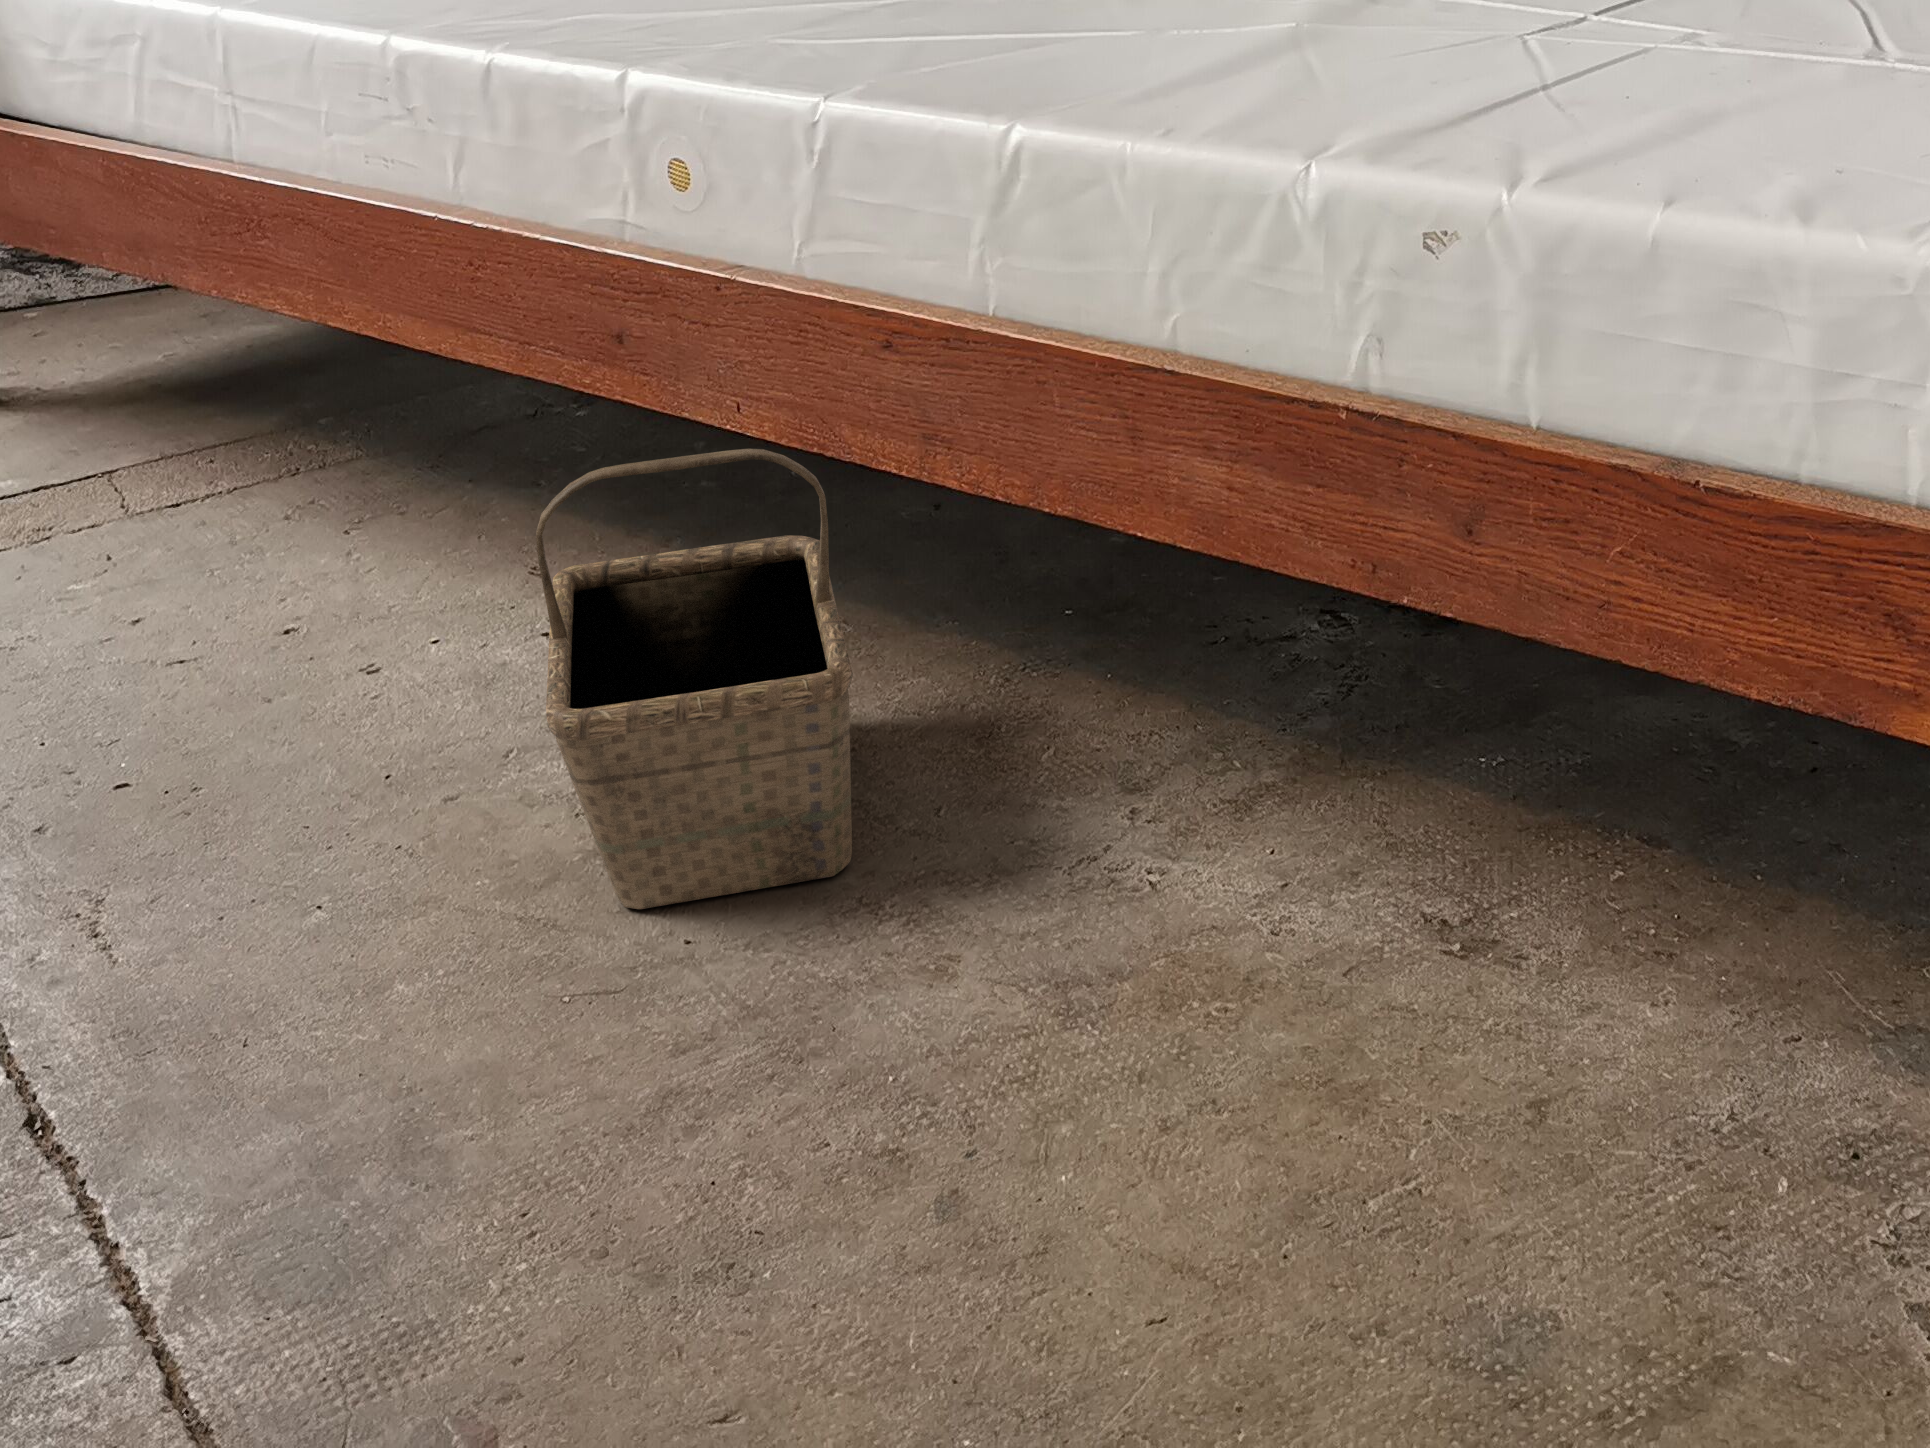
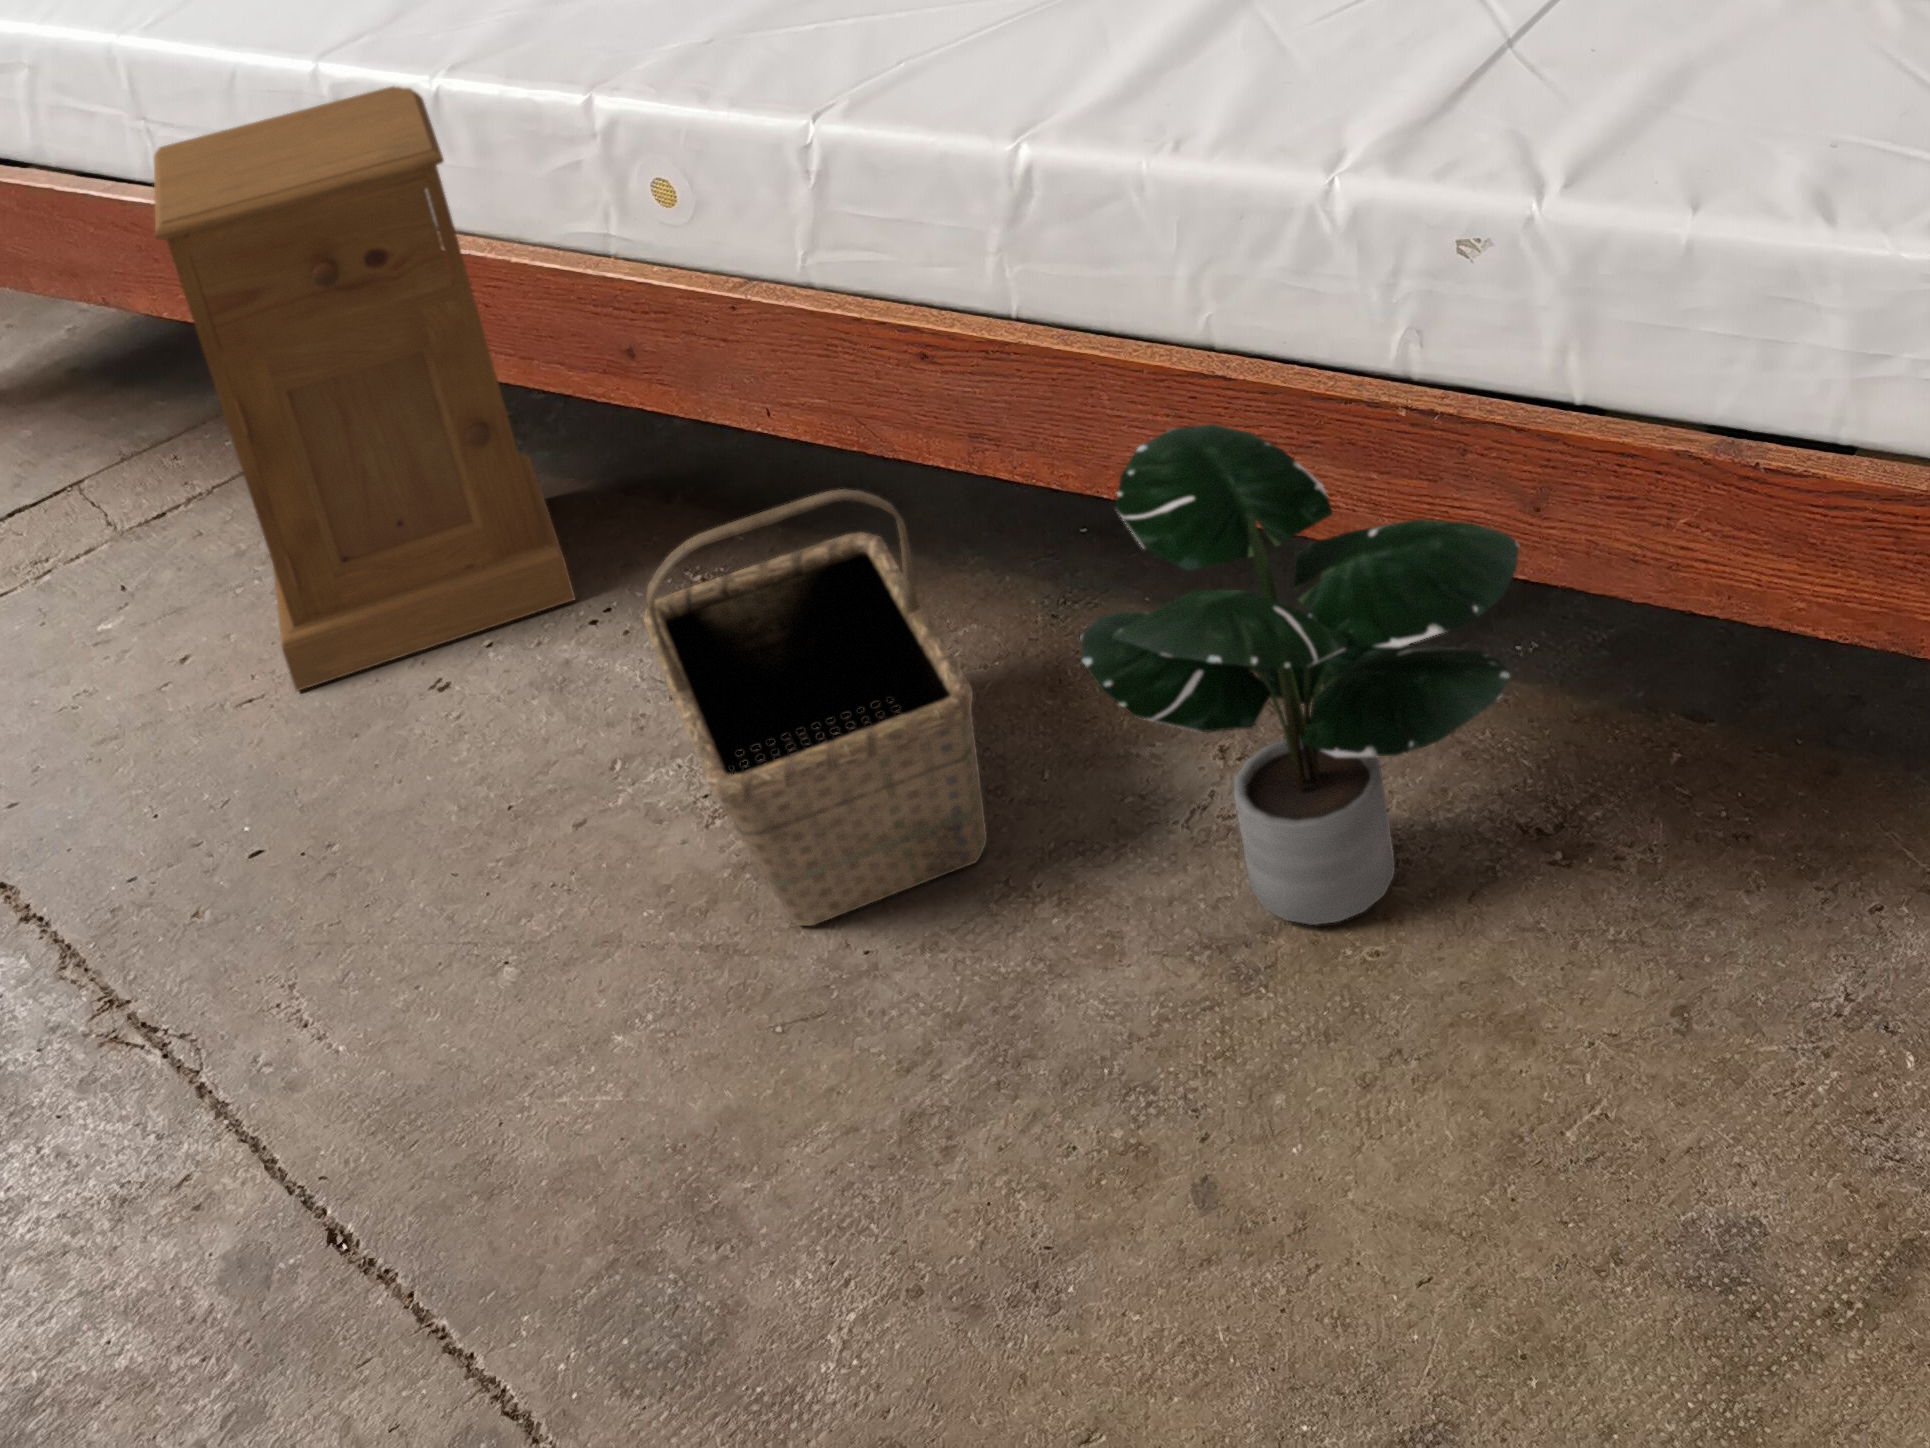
nightstand: none [166,60,542,654] -> present [154,85,576,691]
potted plant: none [951,413,1447,976] -> present [1080,424,1519,925]

